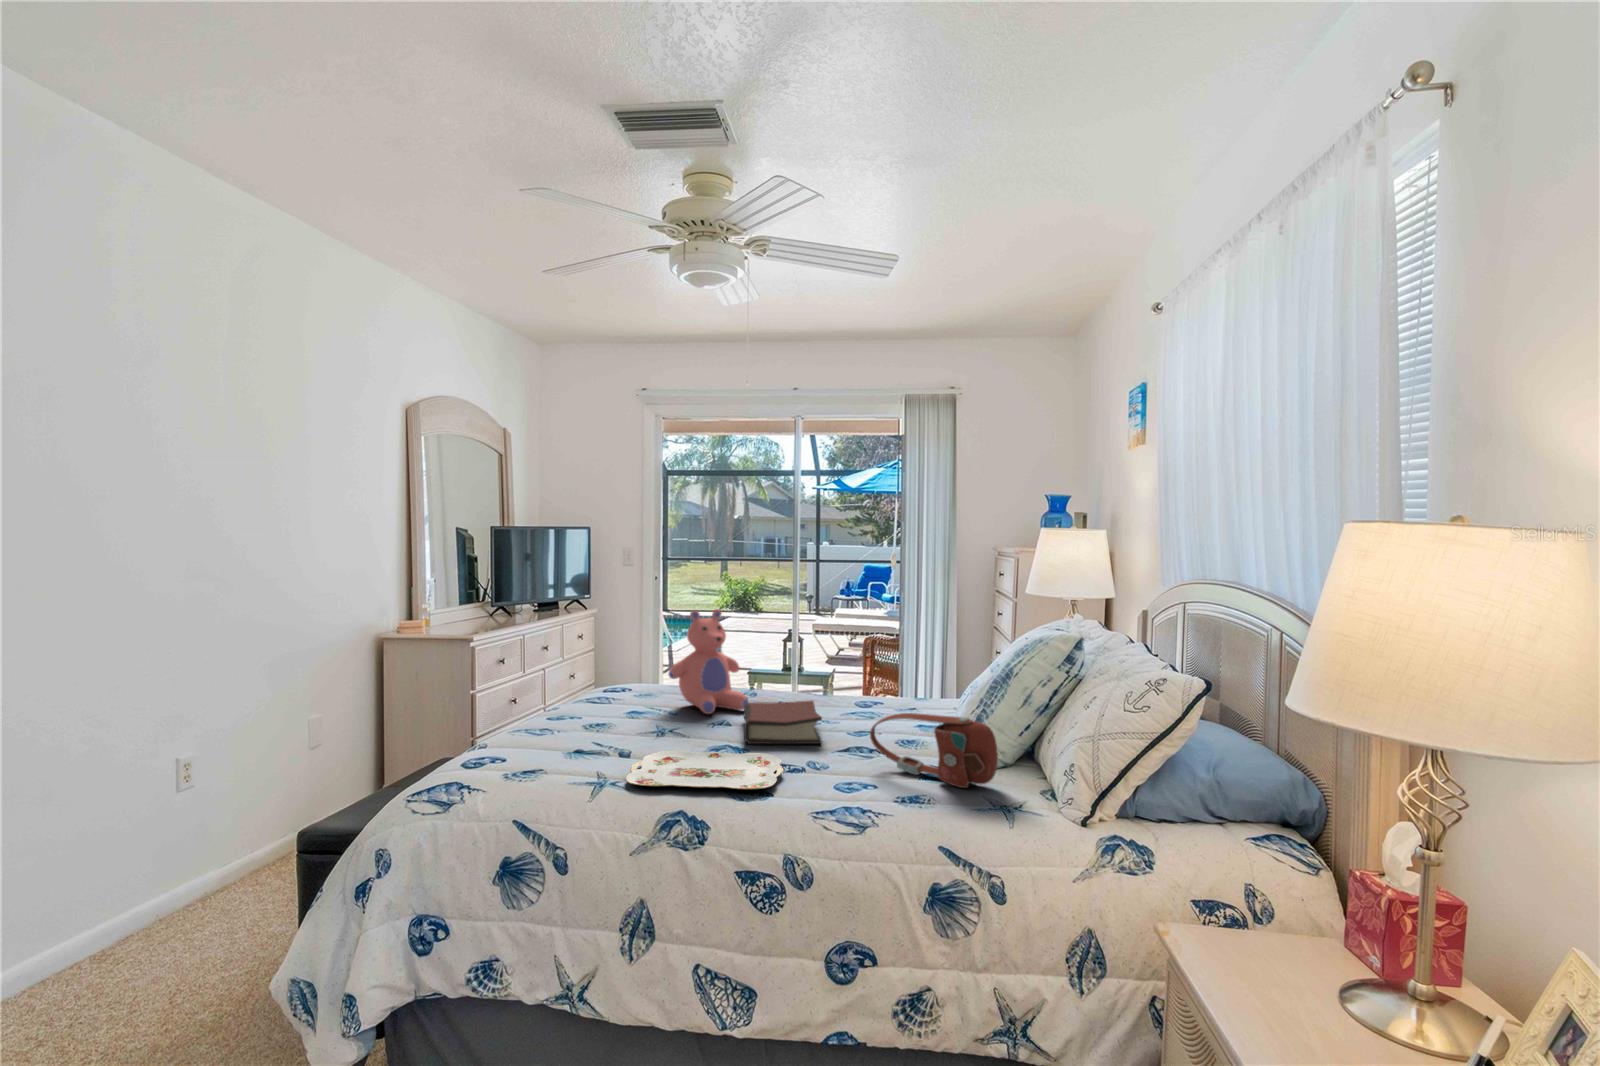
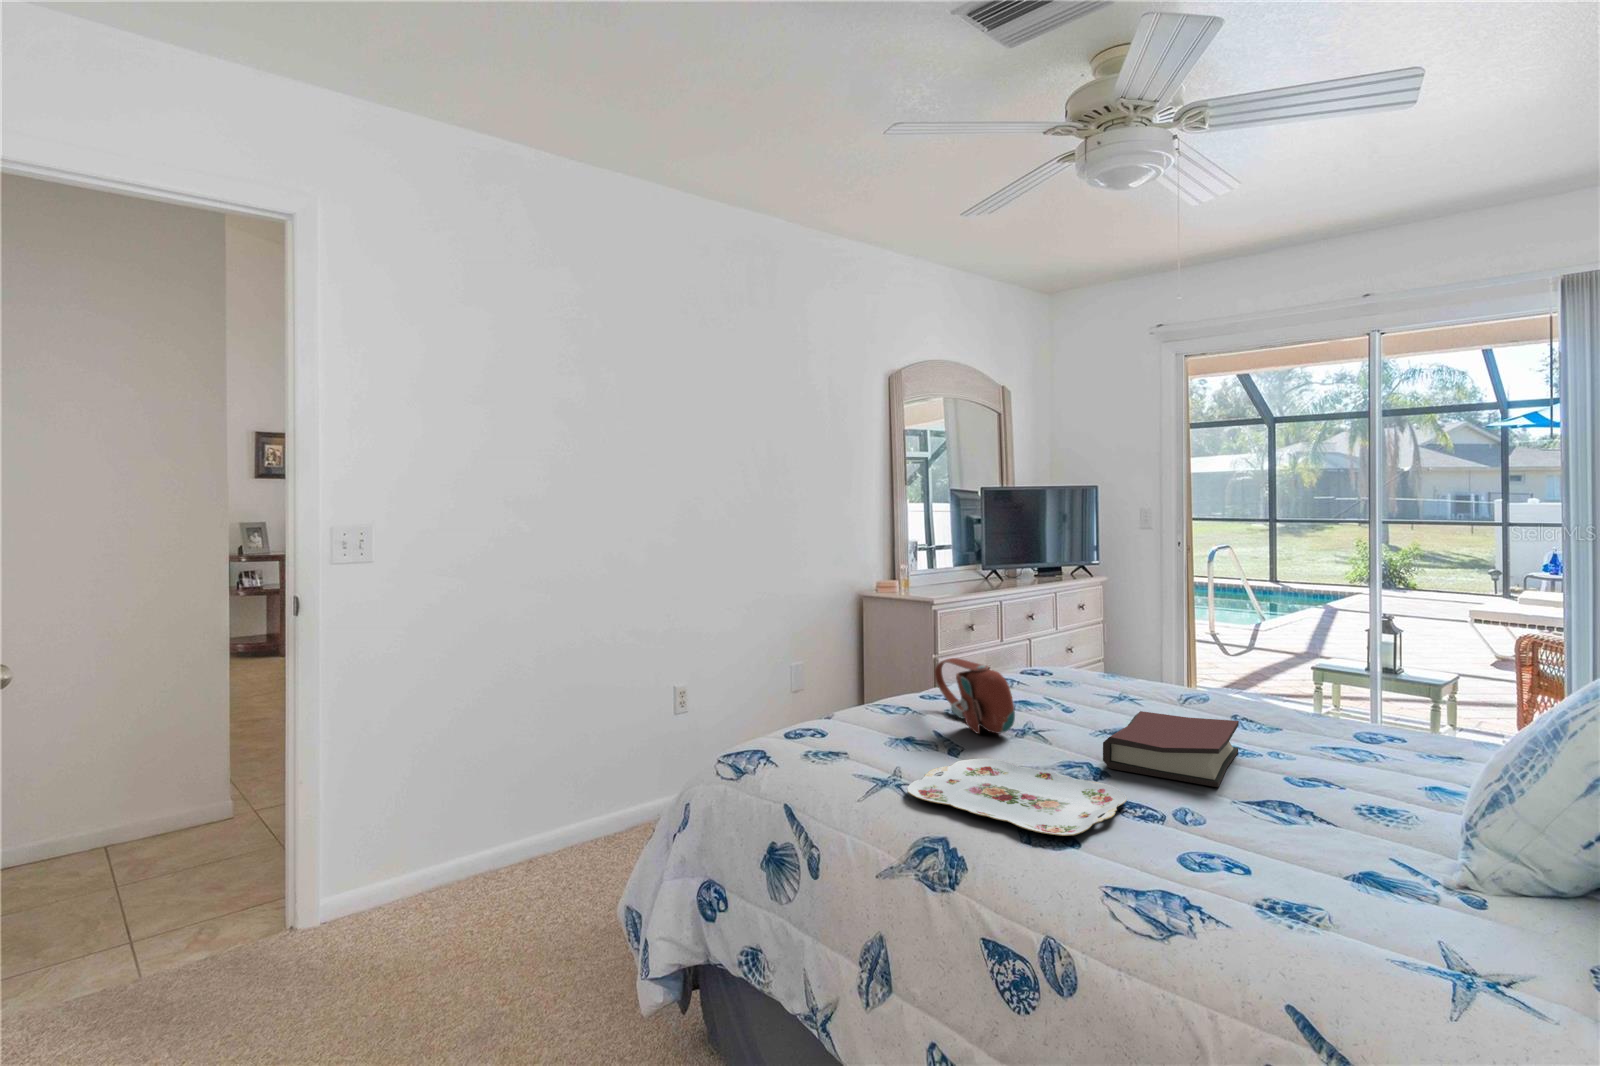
teddy bear: present [668,609,748,714] -> none [1051,583,1156,719]
handbag: present [870,713,998,788] -> present [934,658,1015,734]

